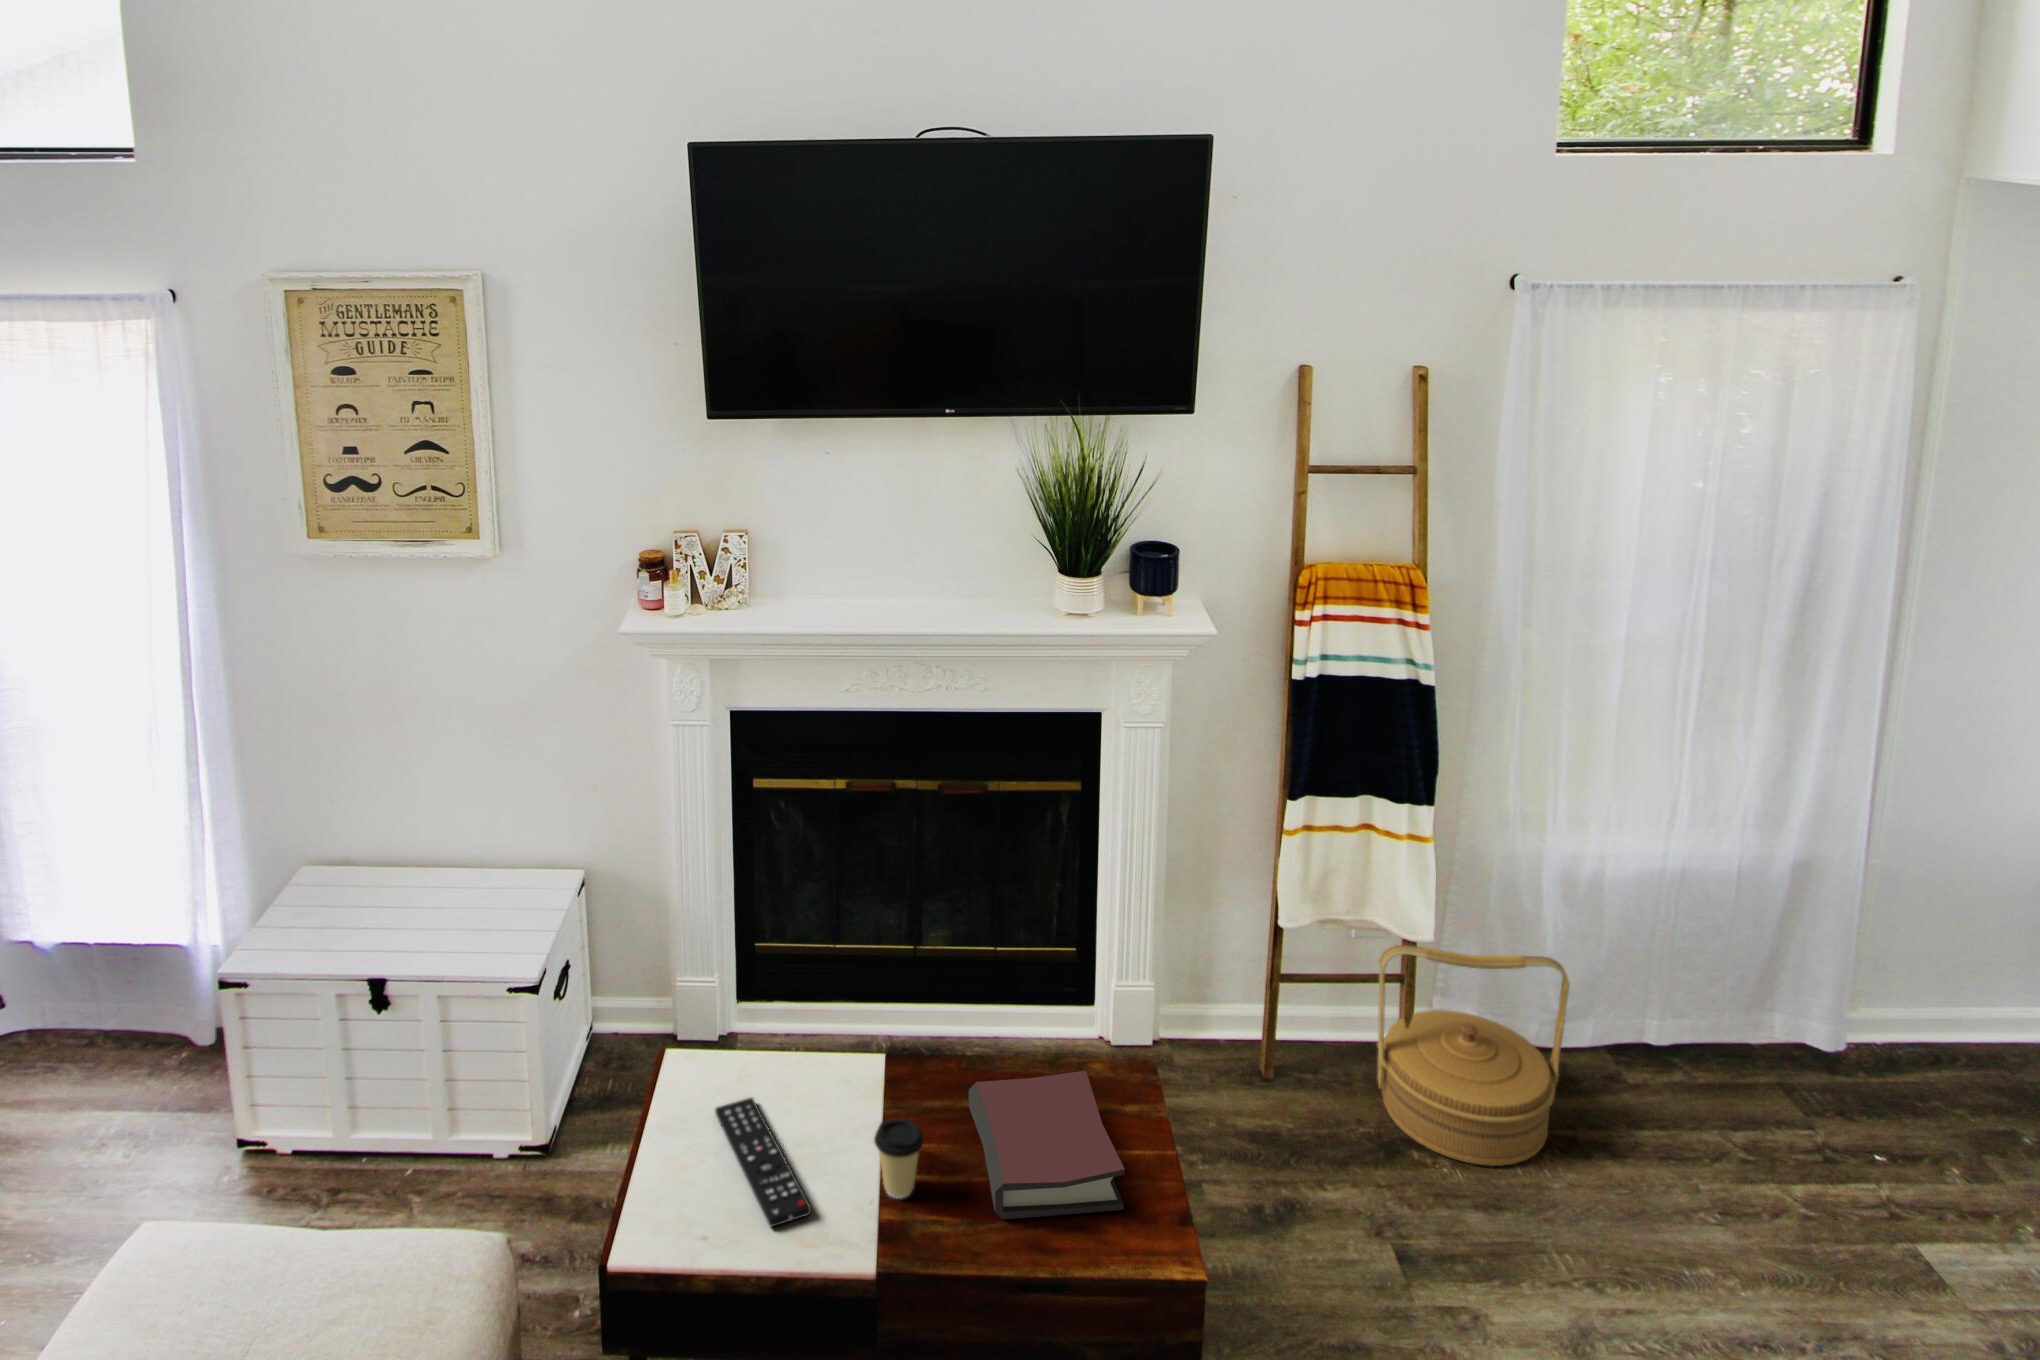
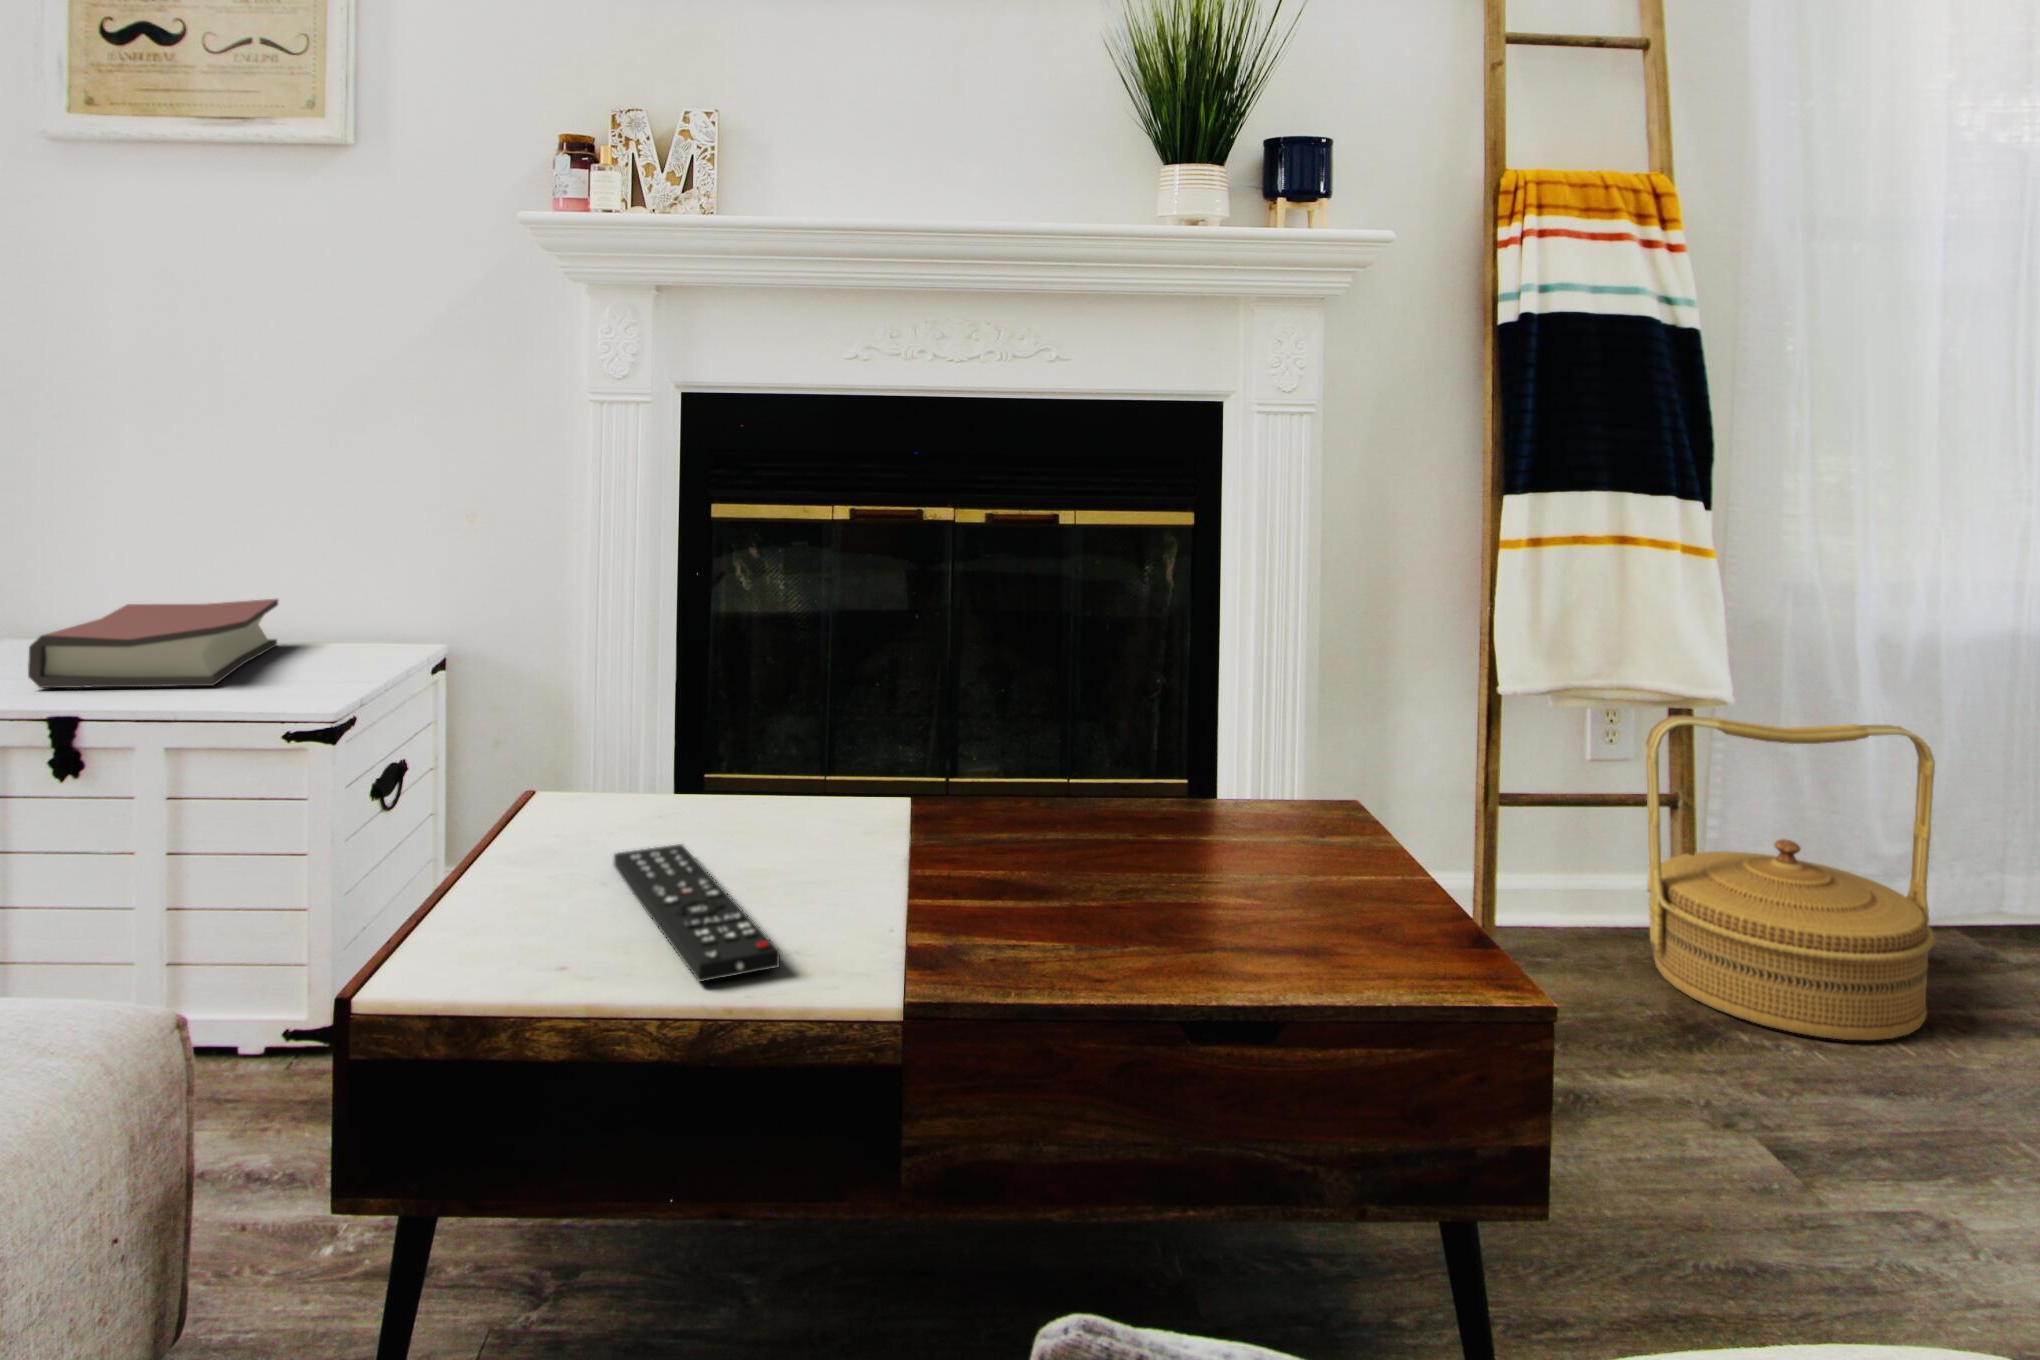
hardback book: present [969,1071,1125,1219] -> present [28,599,278,688]
coffee cup: present [874,1118,924,1199] -> none [901,815,993,954]

